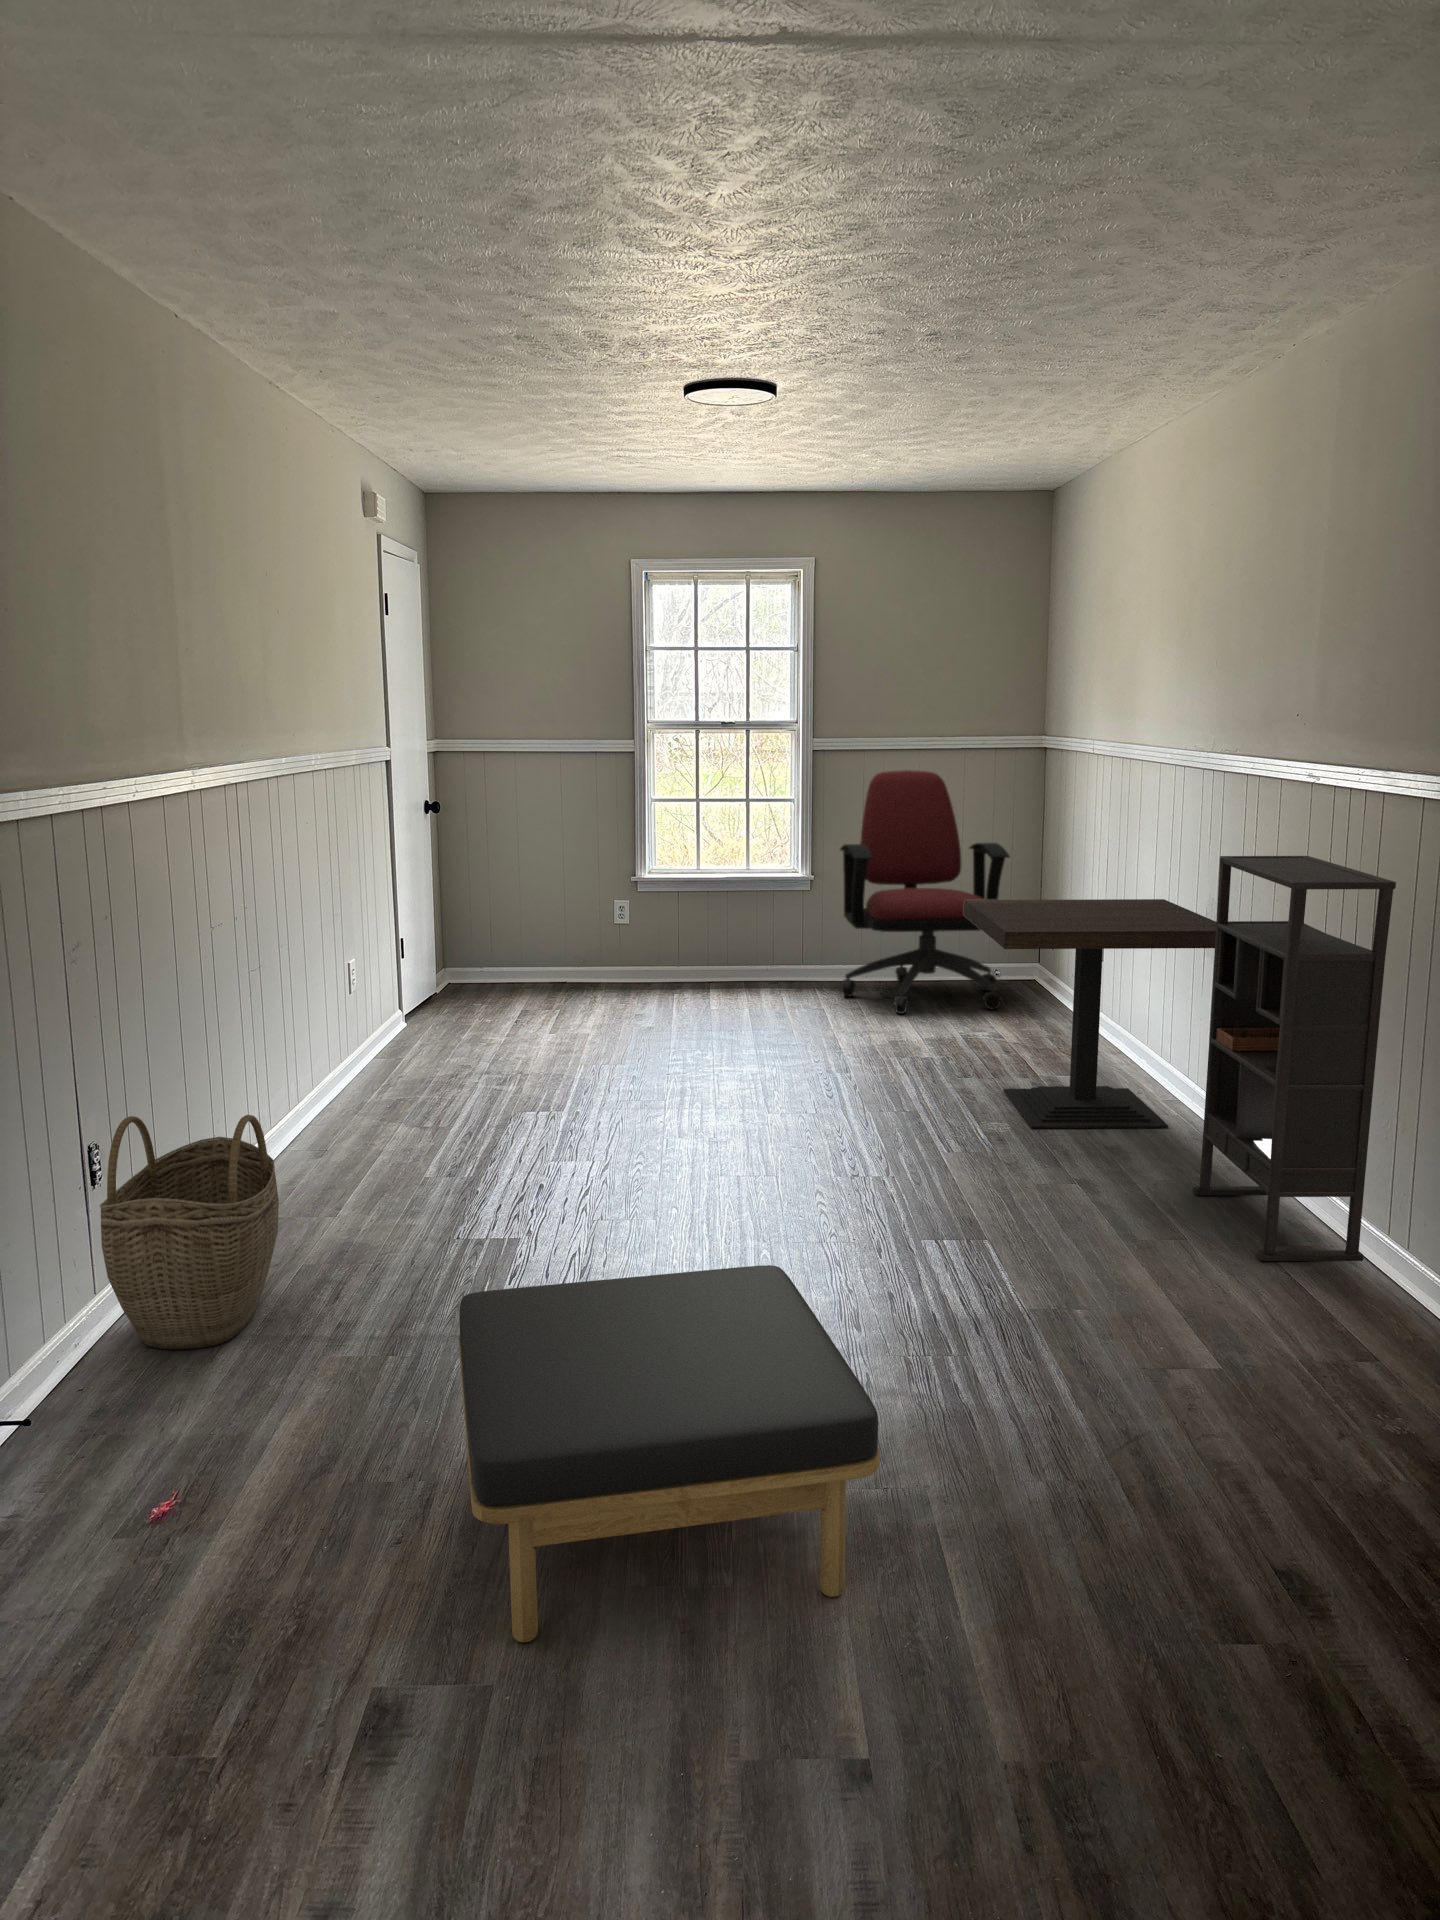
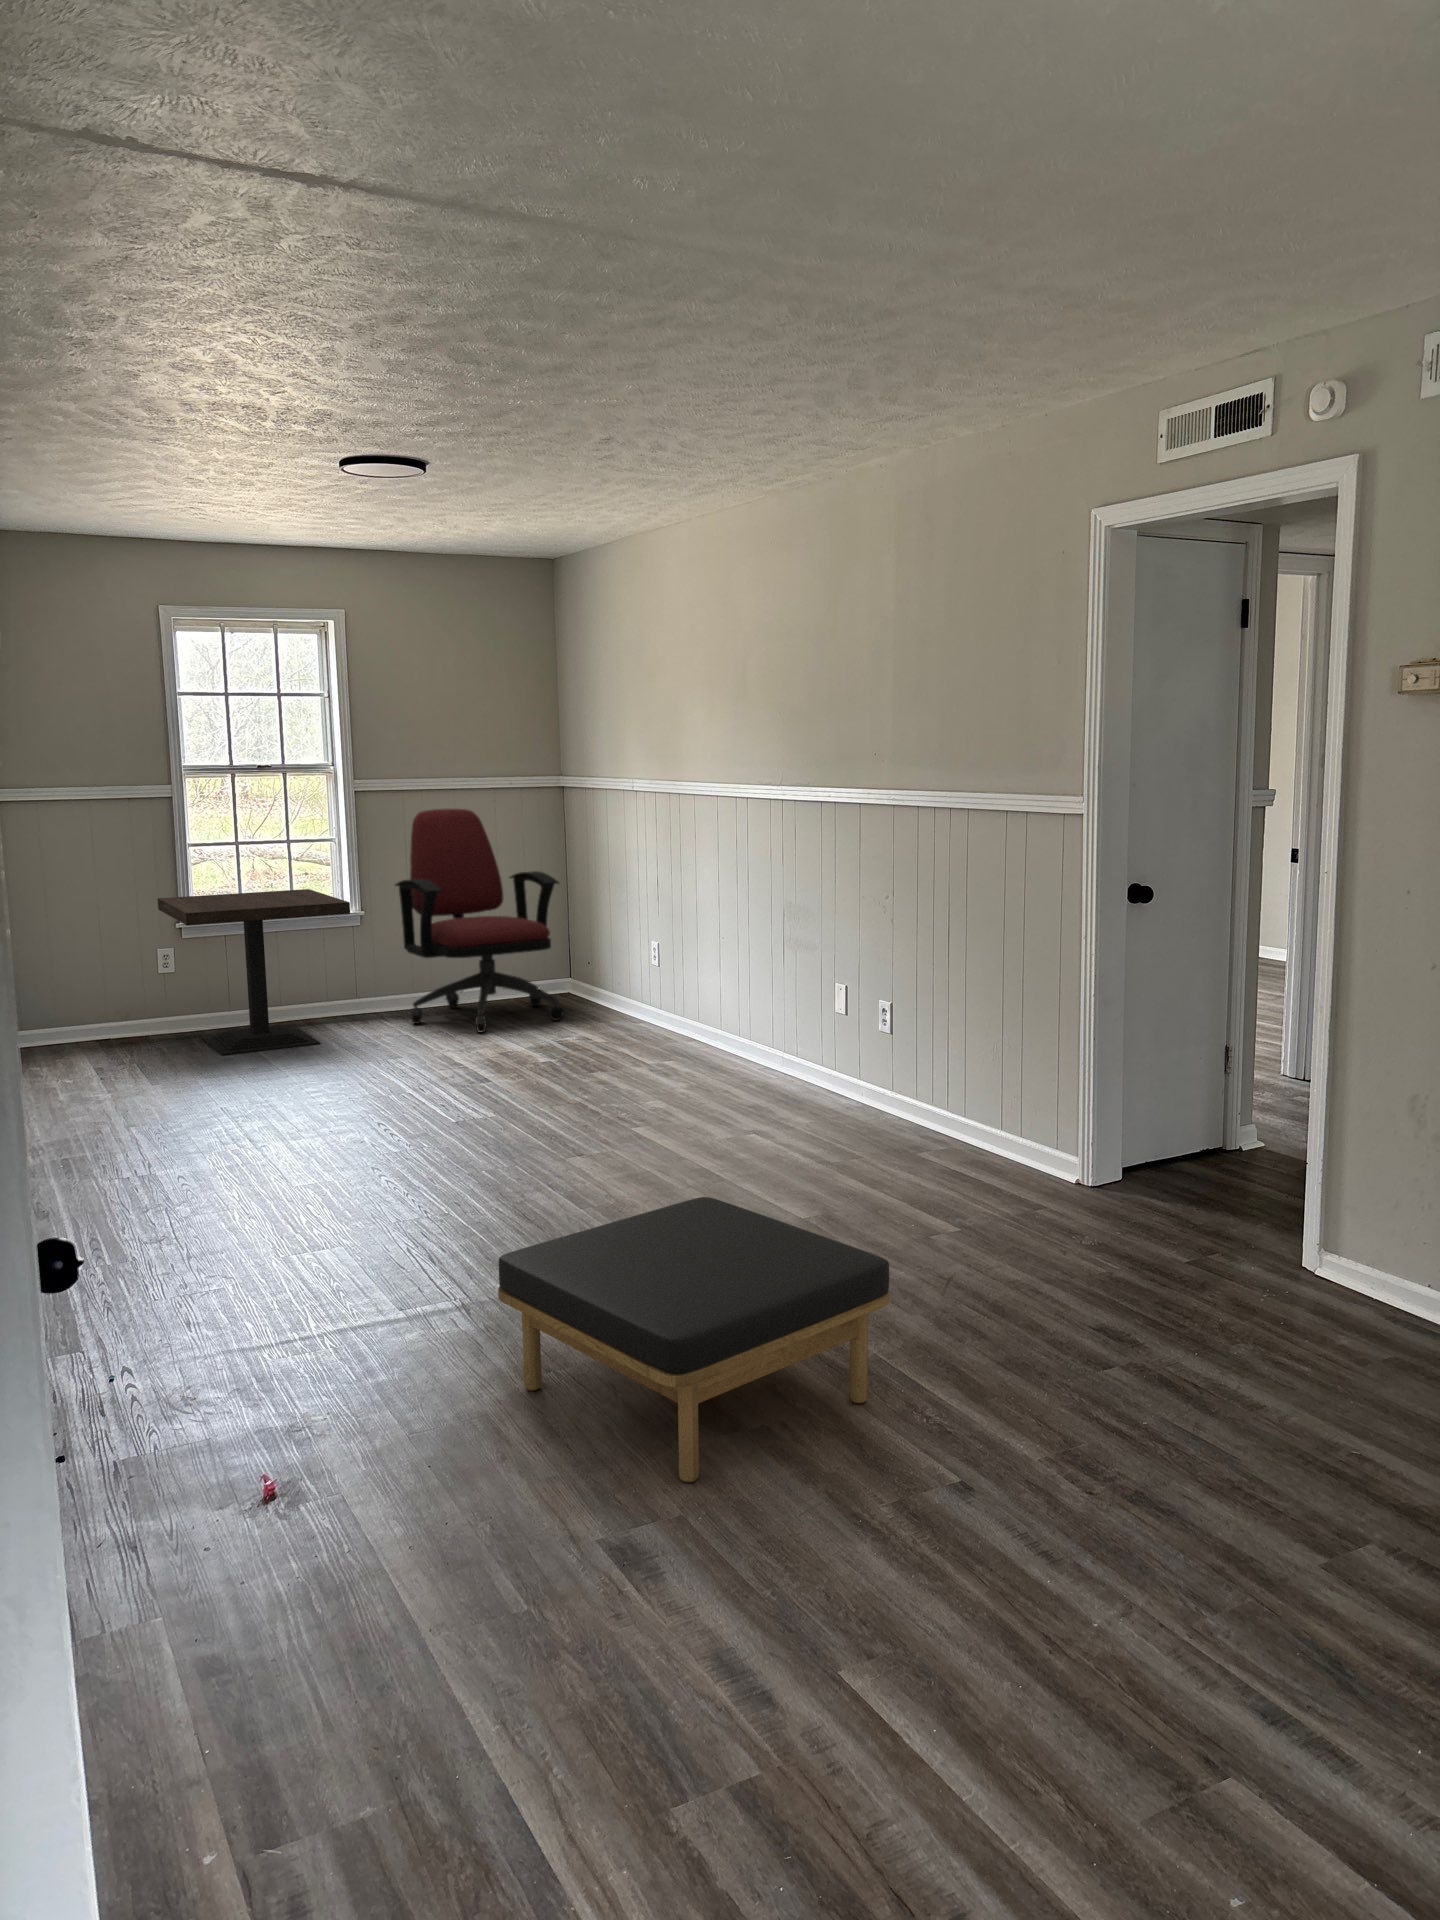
bookshelf: present [1193,856,1396,1261] -> none [841,861,992,1163]
side table: present [964,899,1216,1128] -> present [158,889,350,1055]
woven basket: present [100,1115,279,1349] -> none [31,1154,198,1397]

